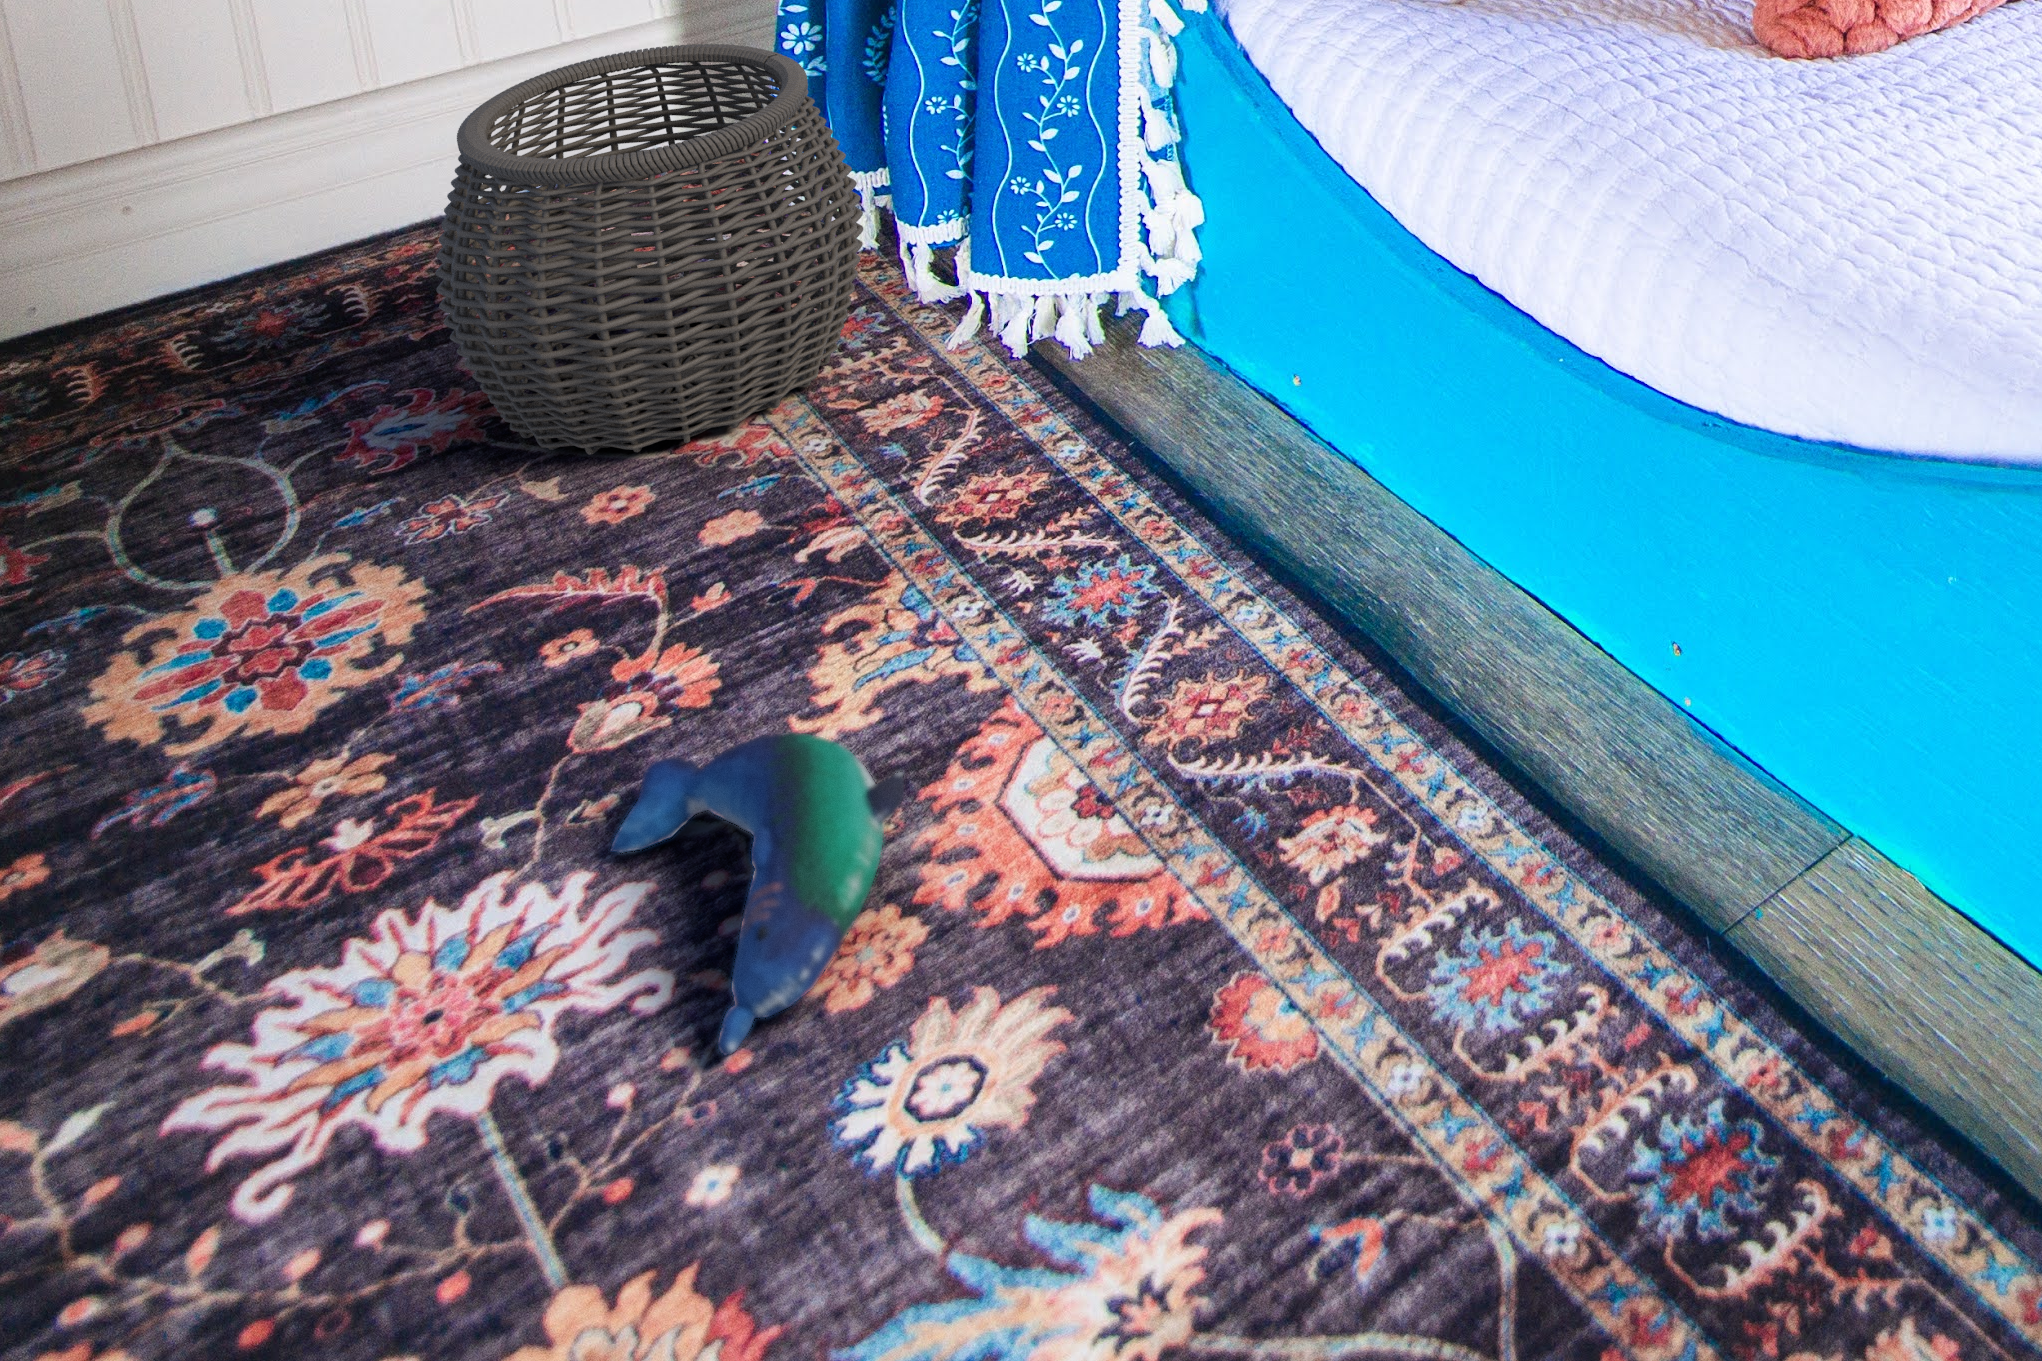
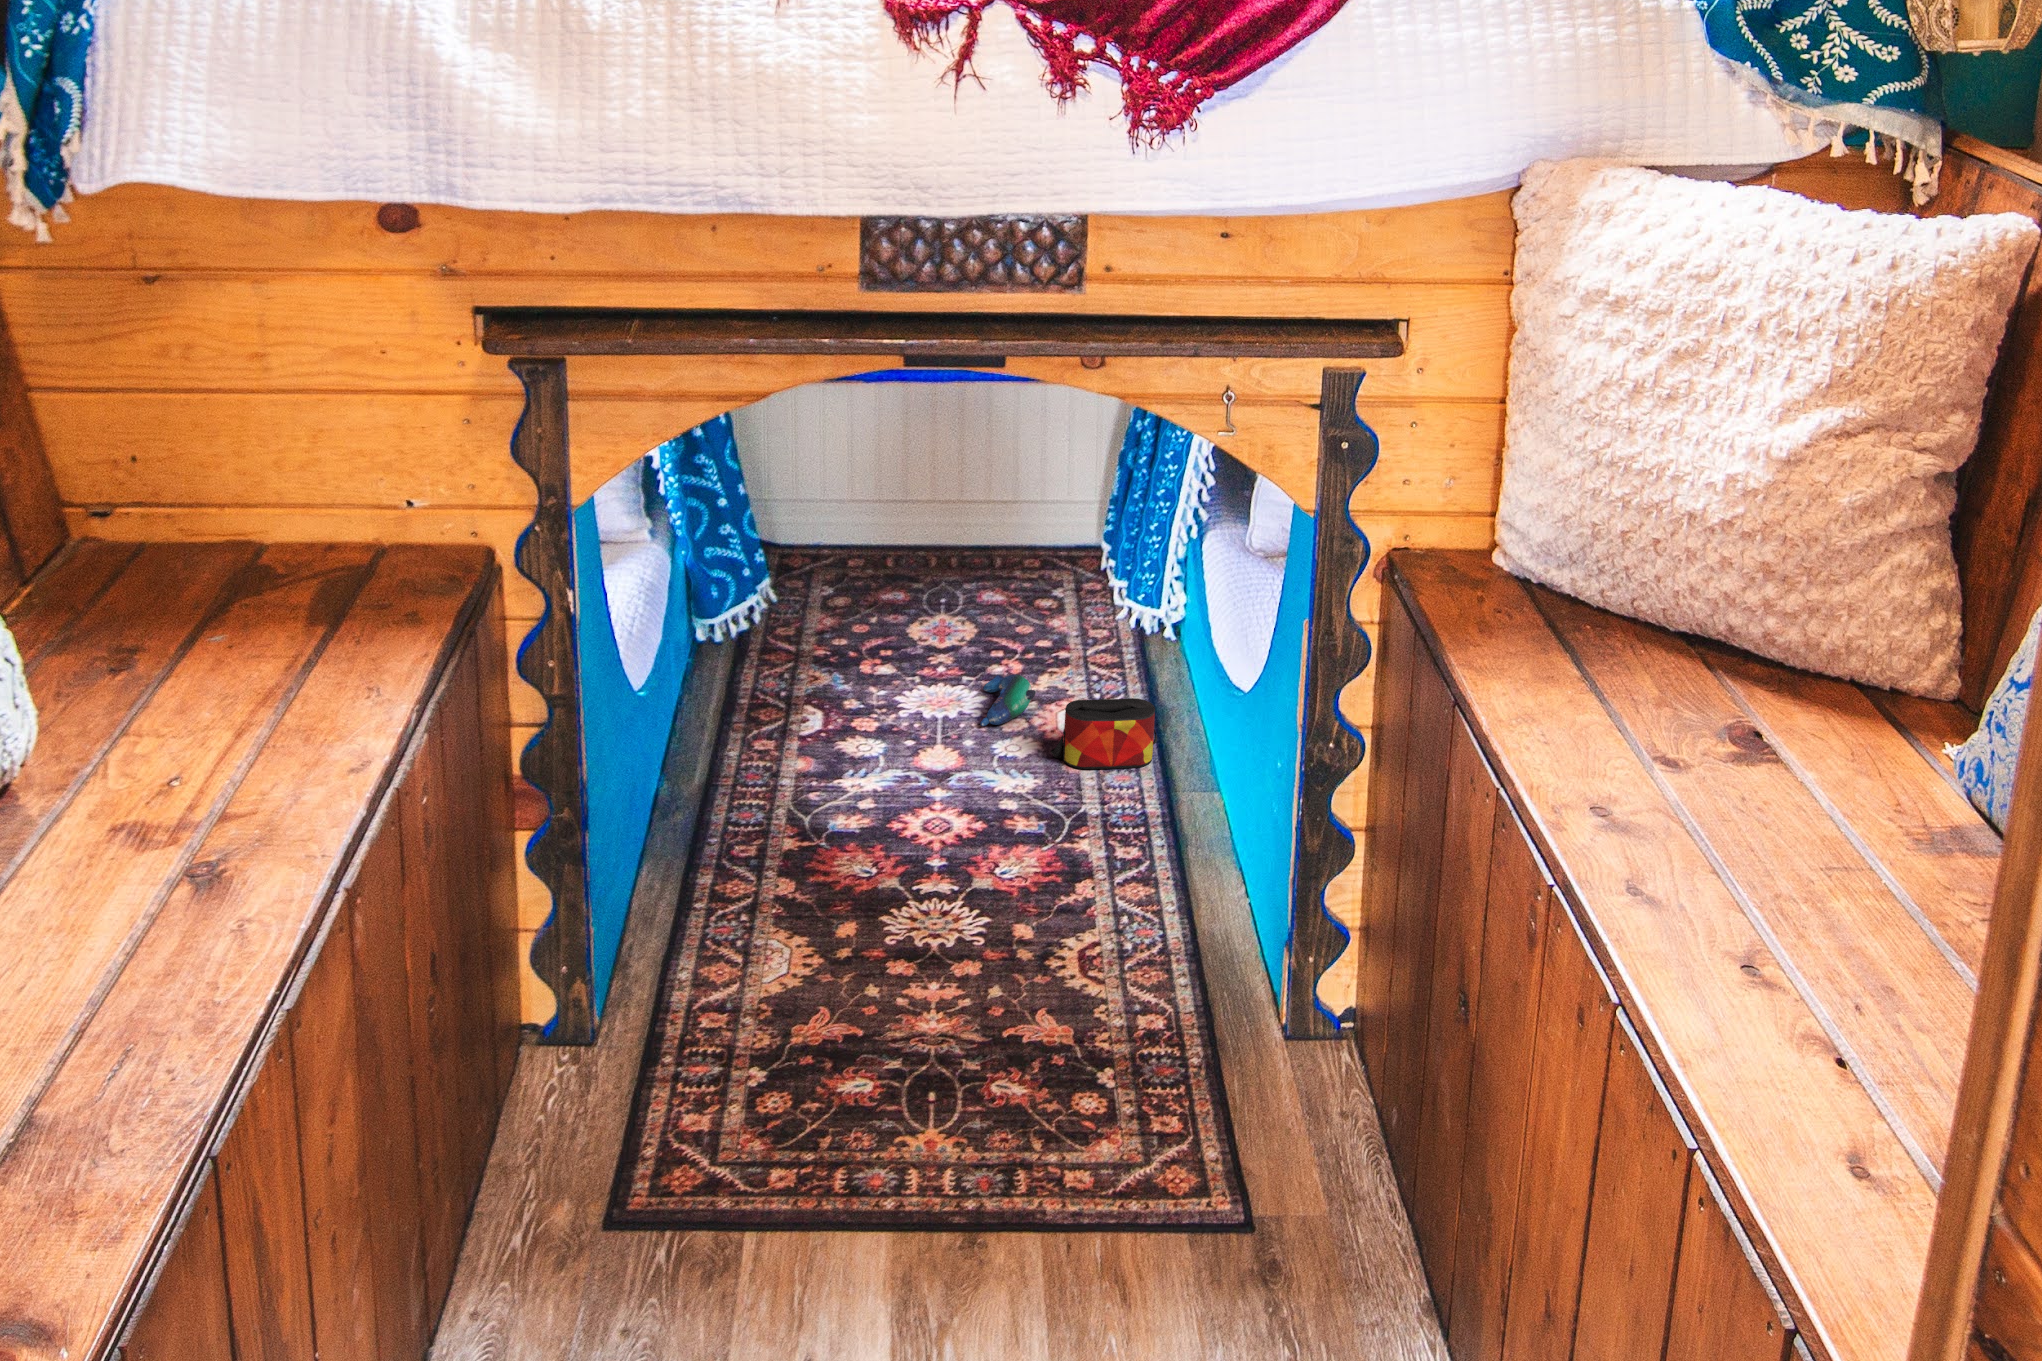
woven basket: present [436,44,863,455] -> none [1005,507,1114,624]
bag: none [1132,628,1501,1041] -> present [1051,698,1157,769]

